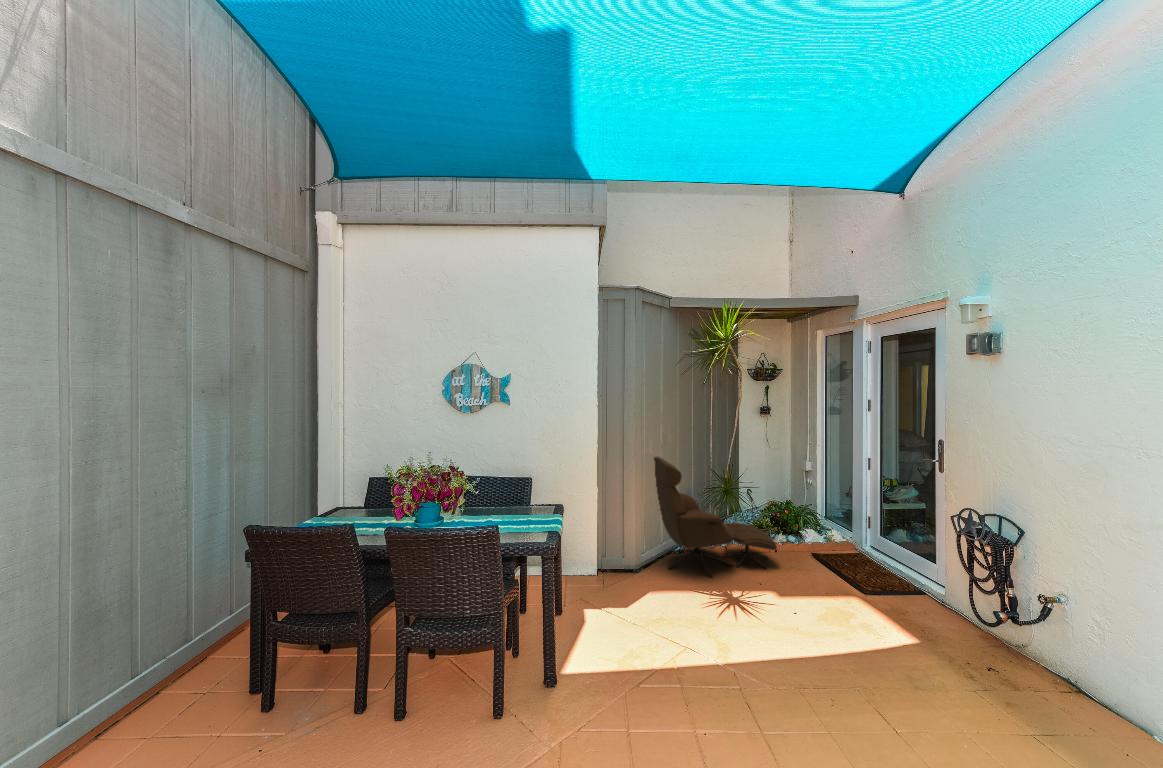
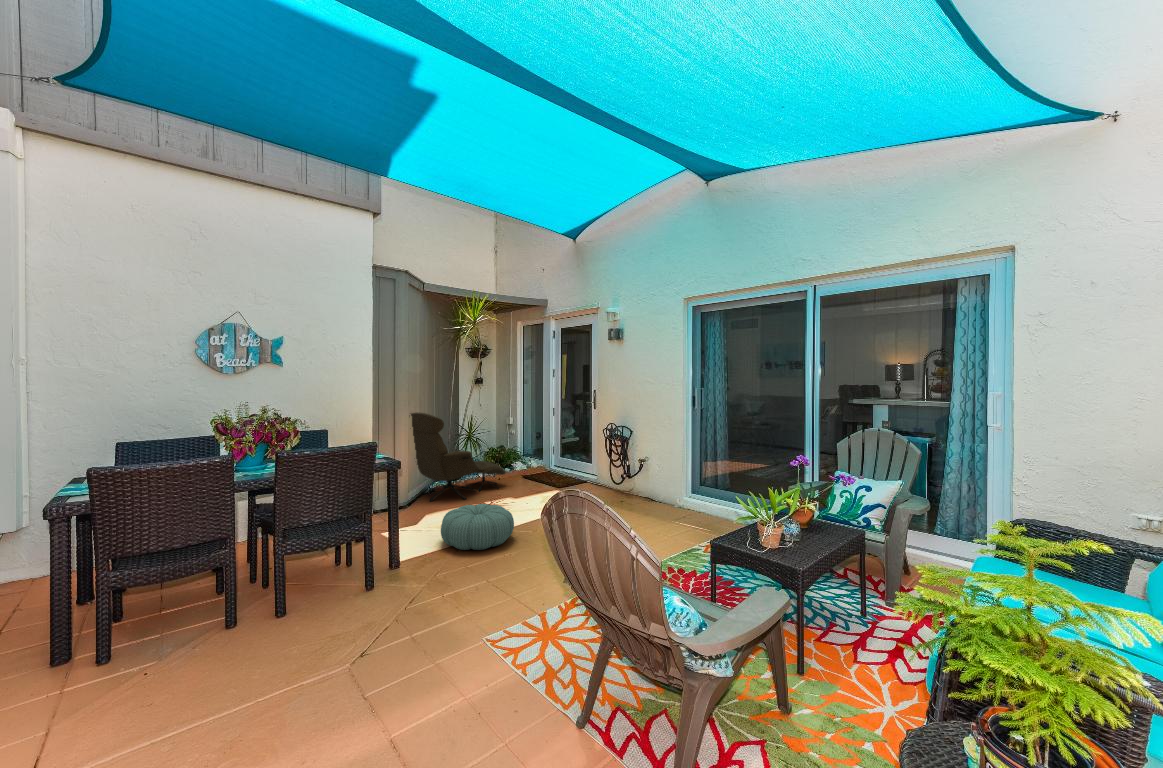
pouf: none [624,609,734,702] -> present [441,504,514,550]

